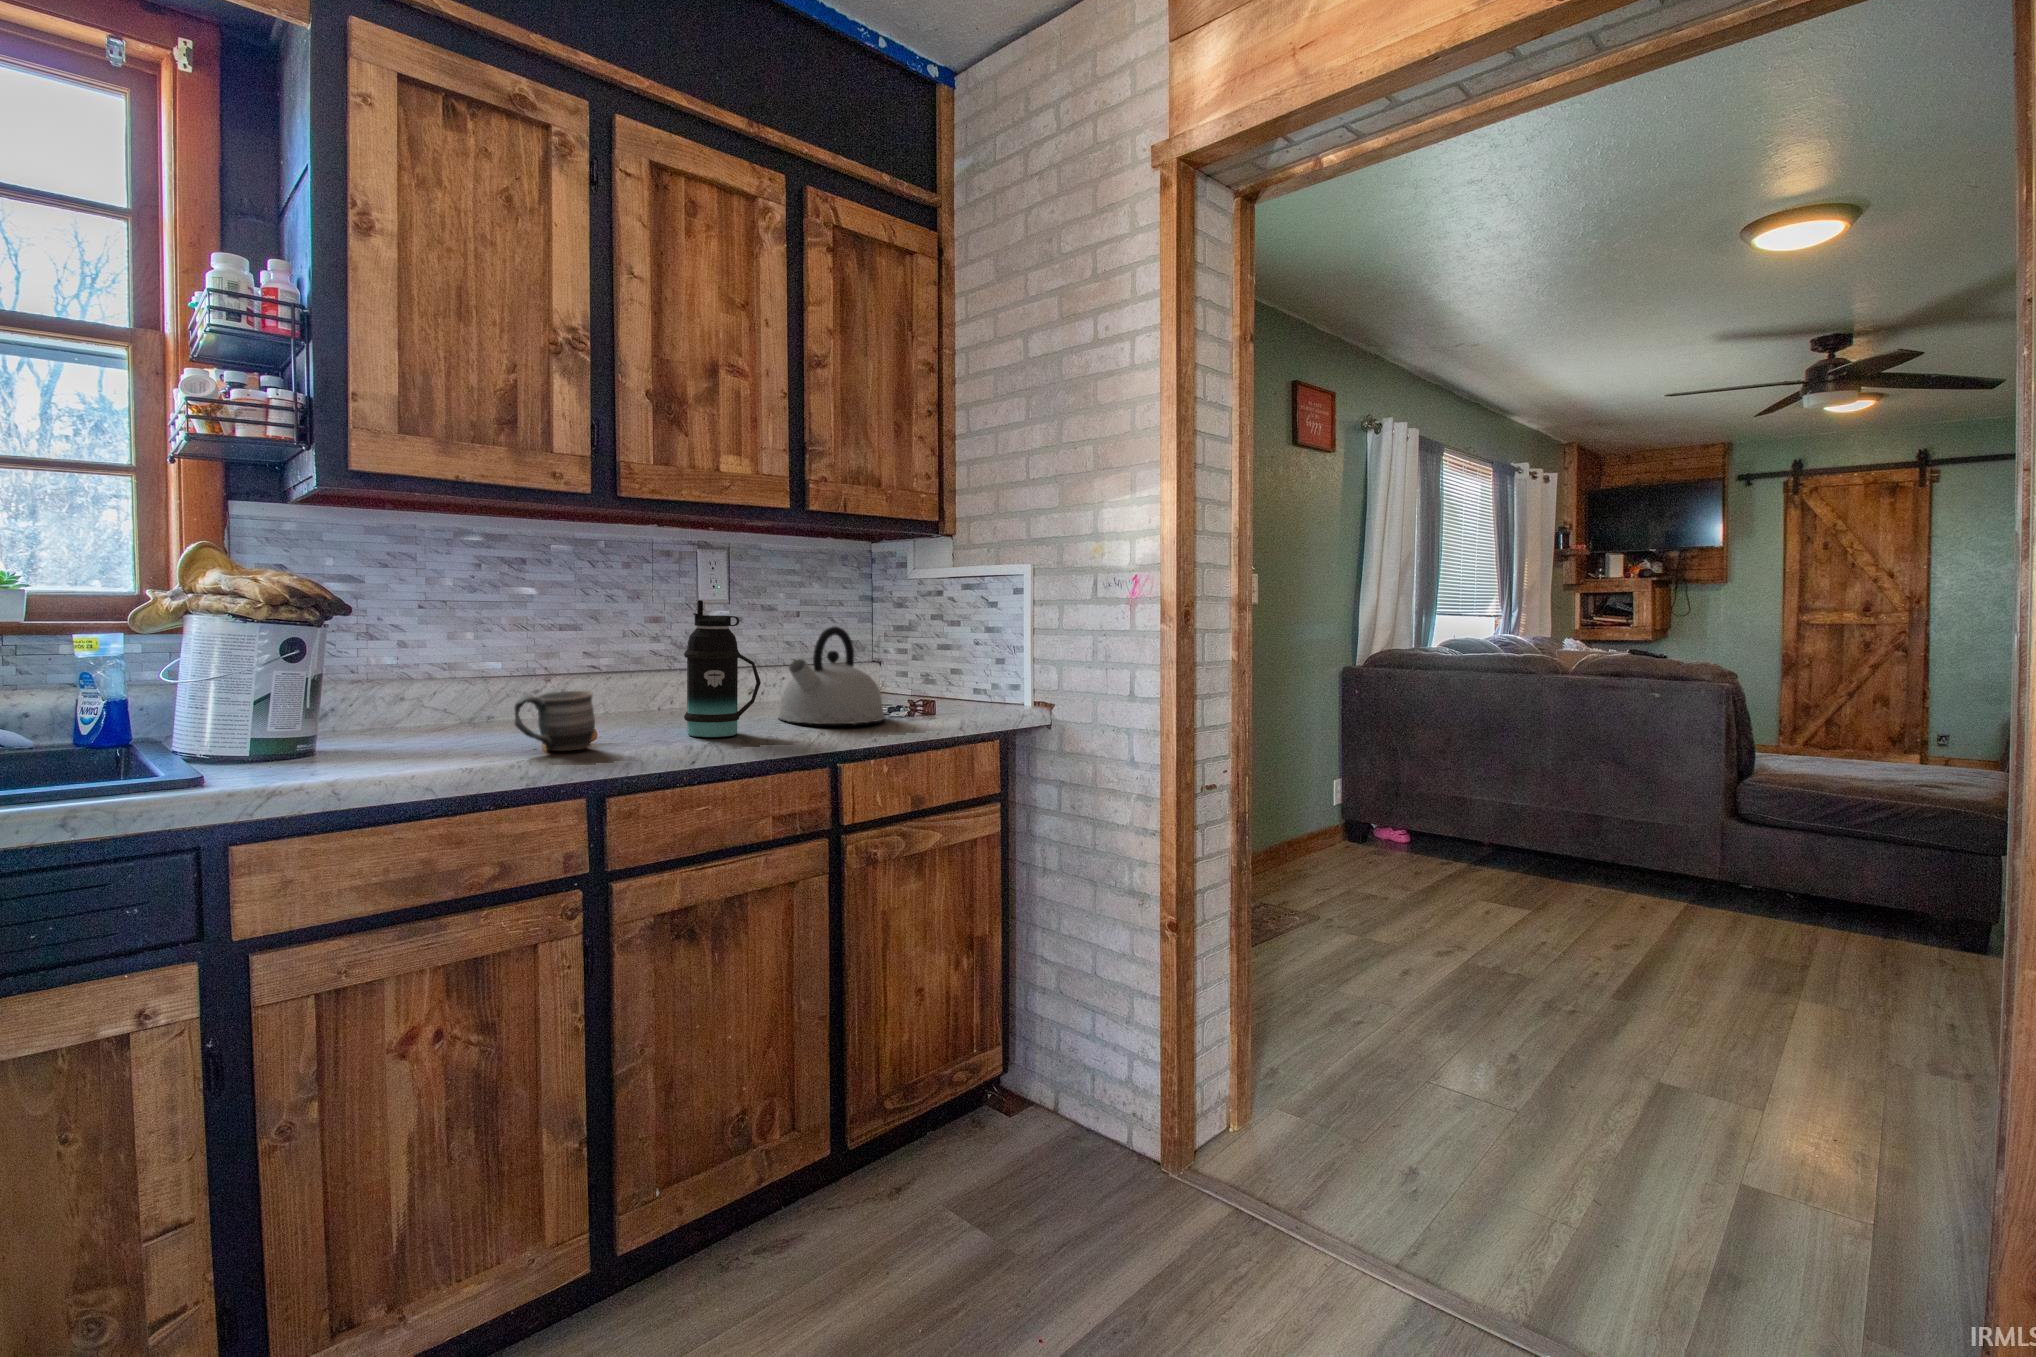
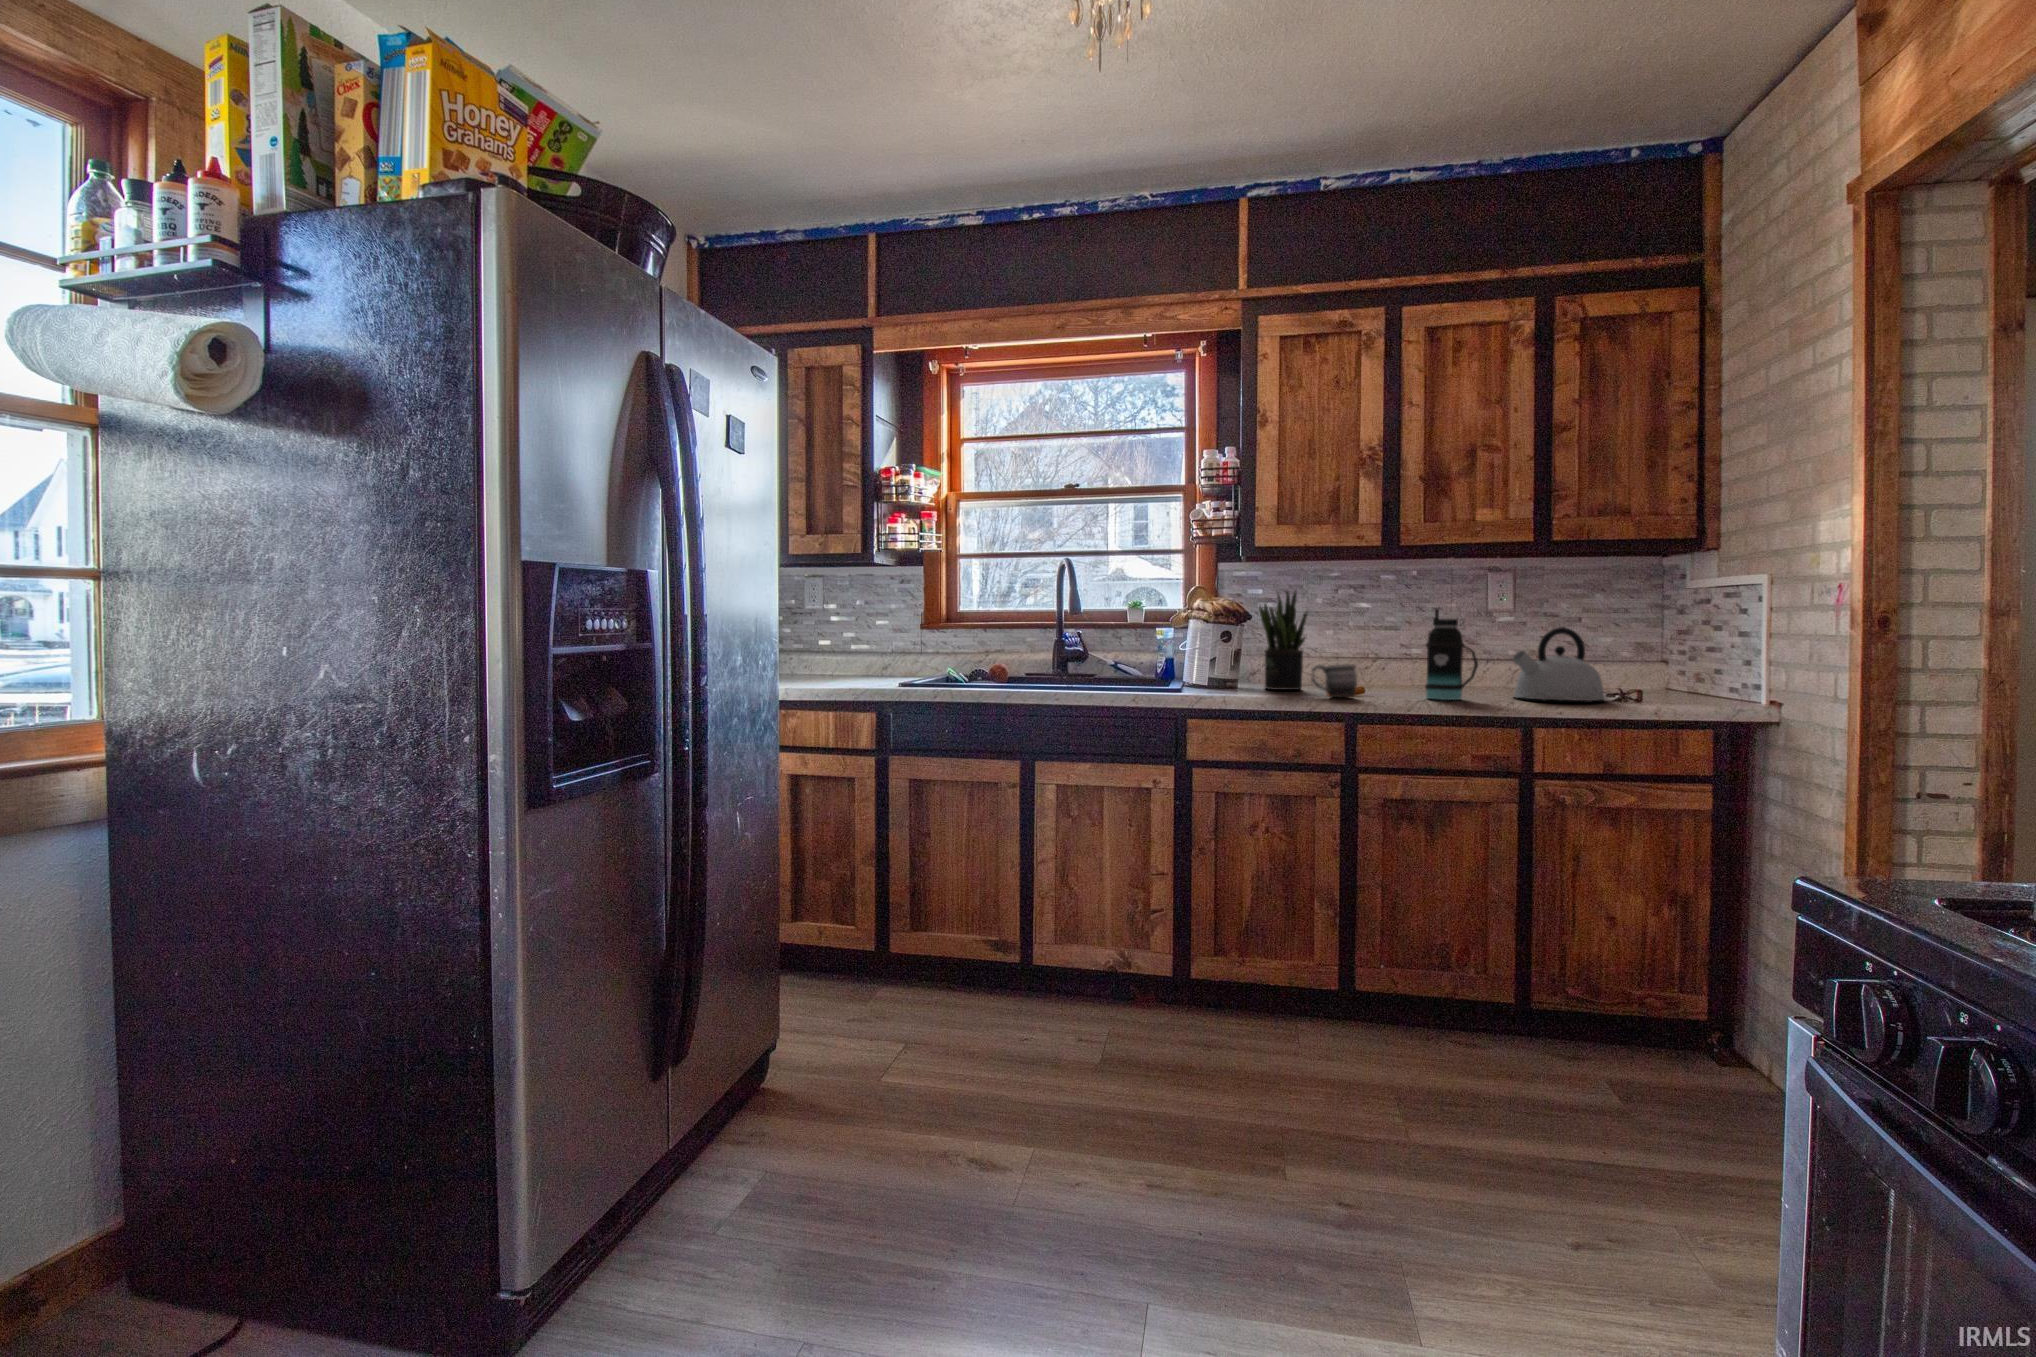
potted plant: none [381,557,475,741] -> present [1259,592,1307,690]

